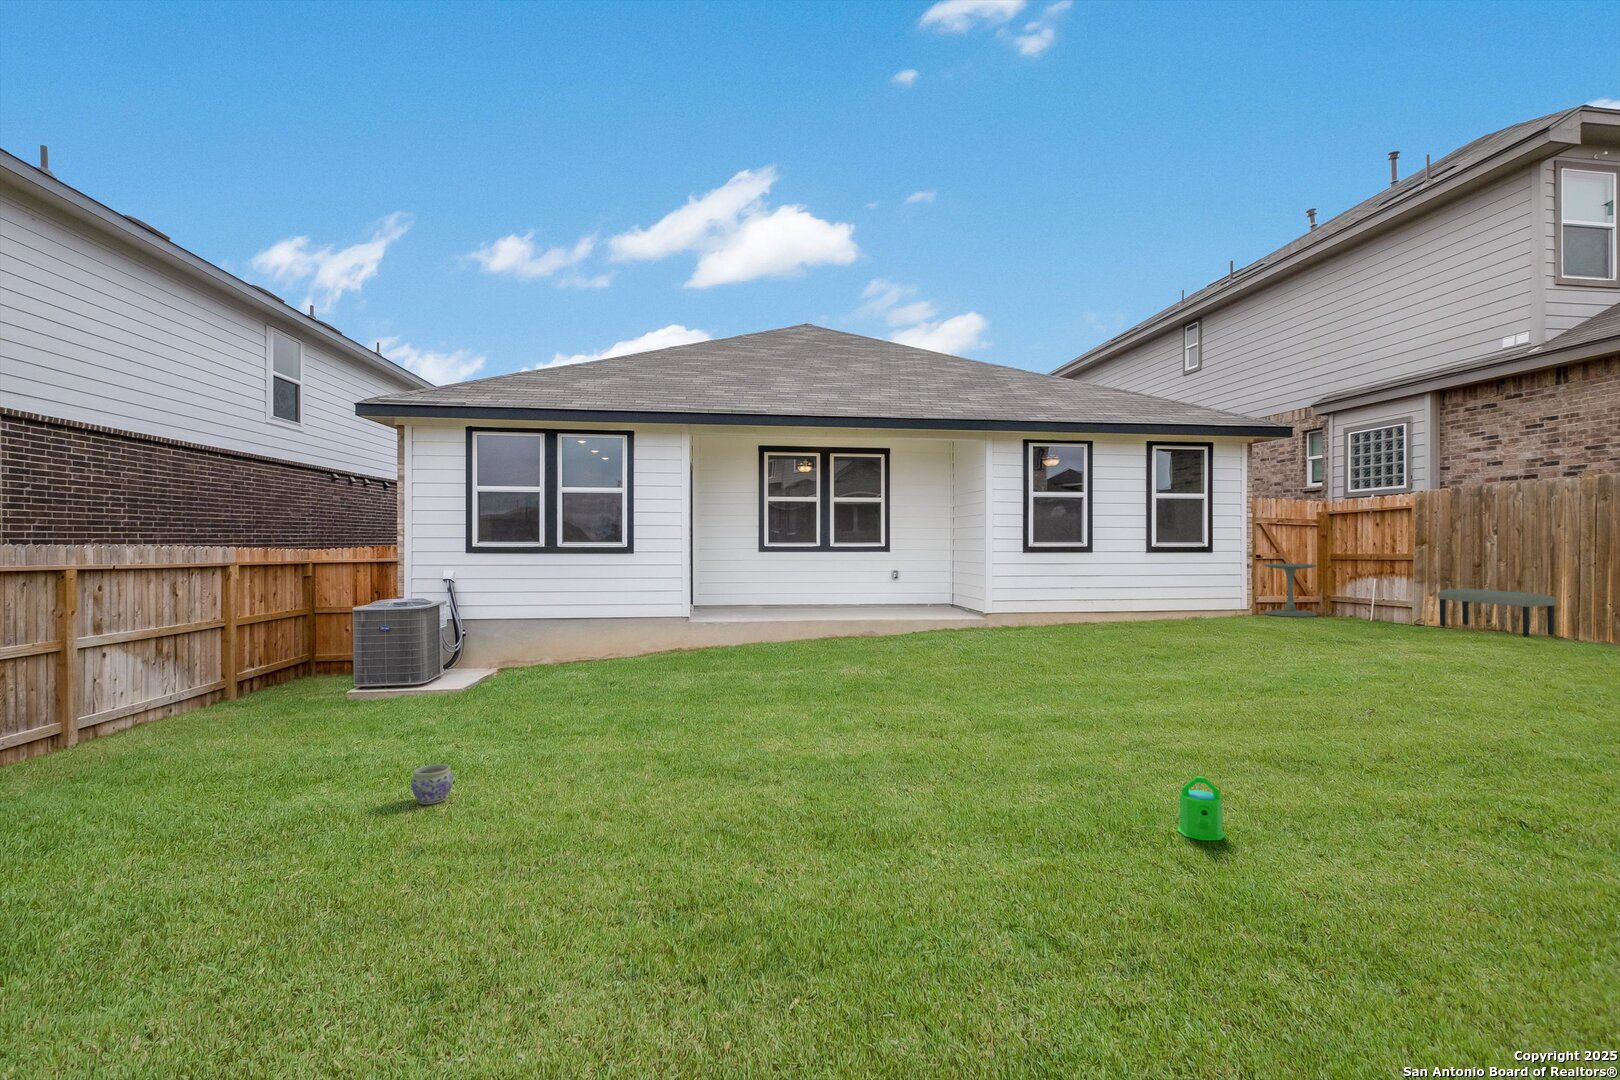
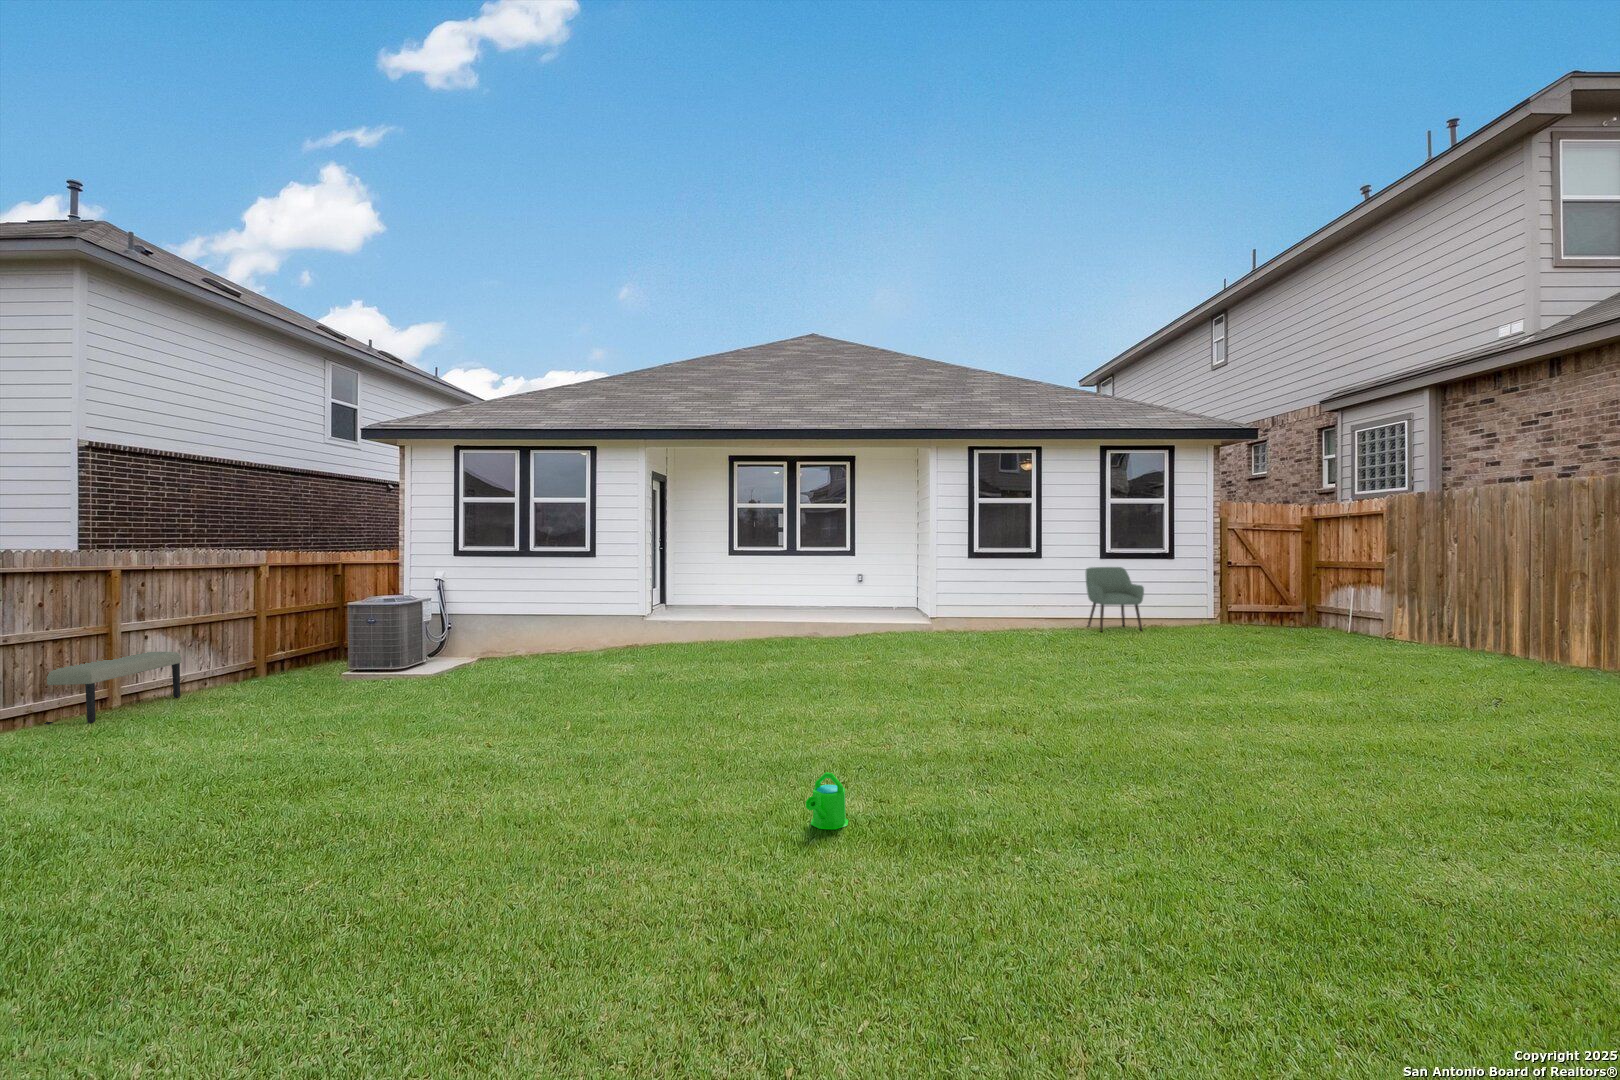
chair: none [1134,561,1197,627] -> present [1086,567,1144,632]
pedestal table: present [1264,564,1317,617] -> none [1232,570,1286,624]
bench: present [1438,589,1556,636] -> present [44,652,182,725]
planter: present [411,764,453,805] -> none [252,739,290,771]

